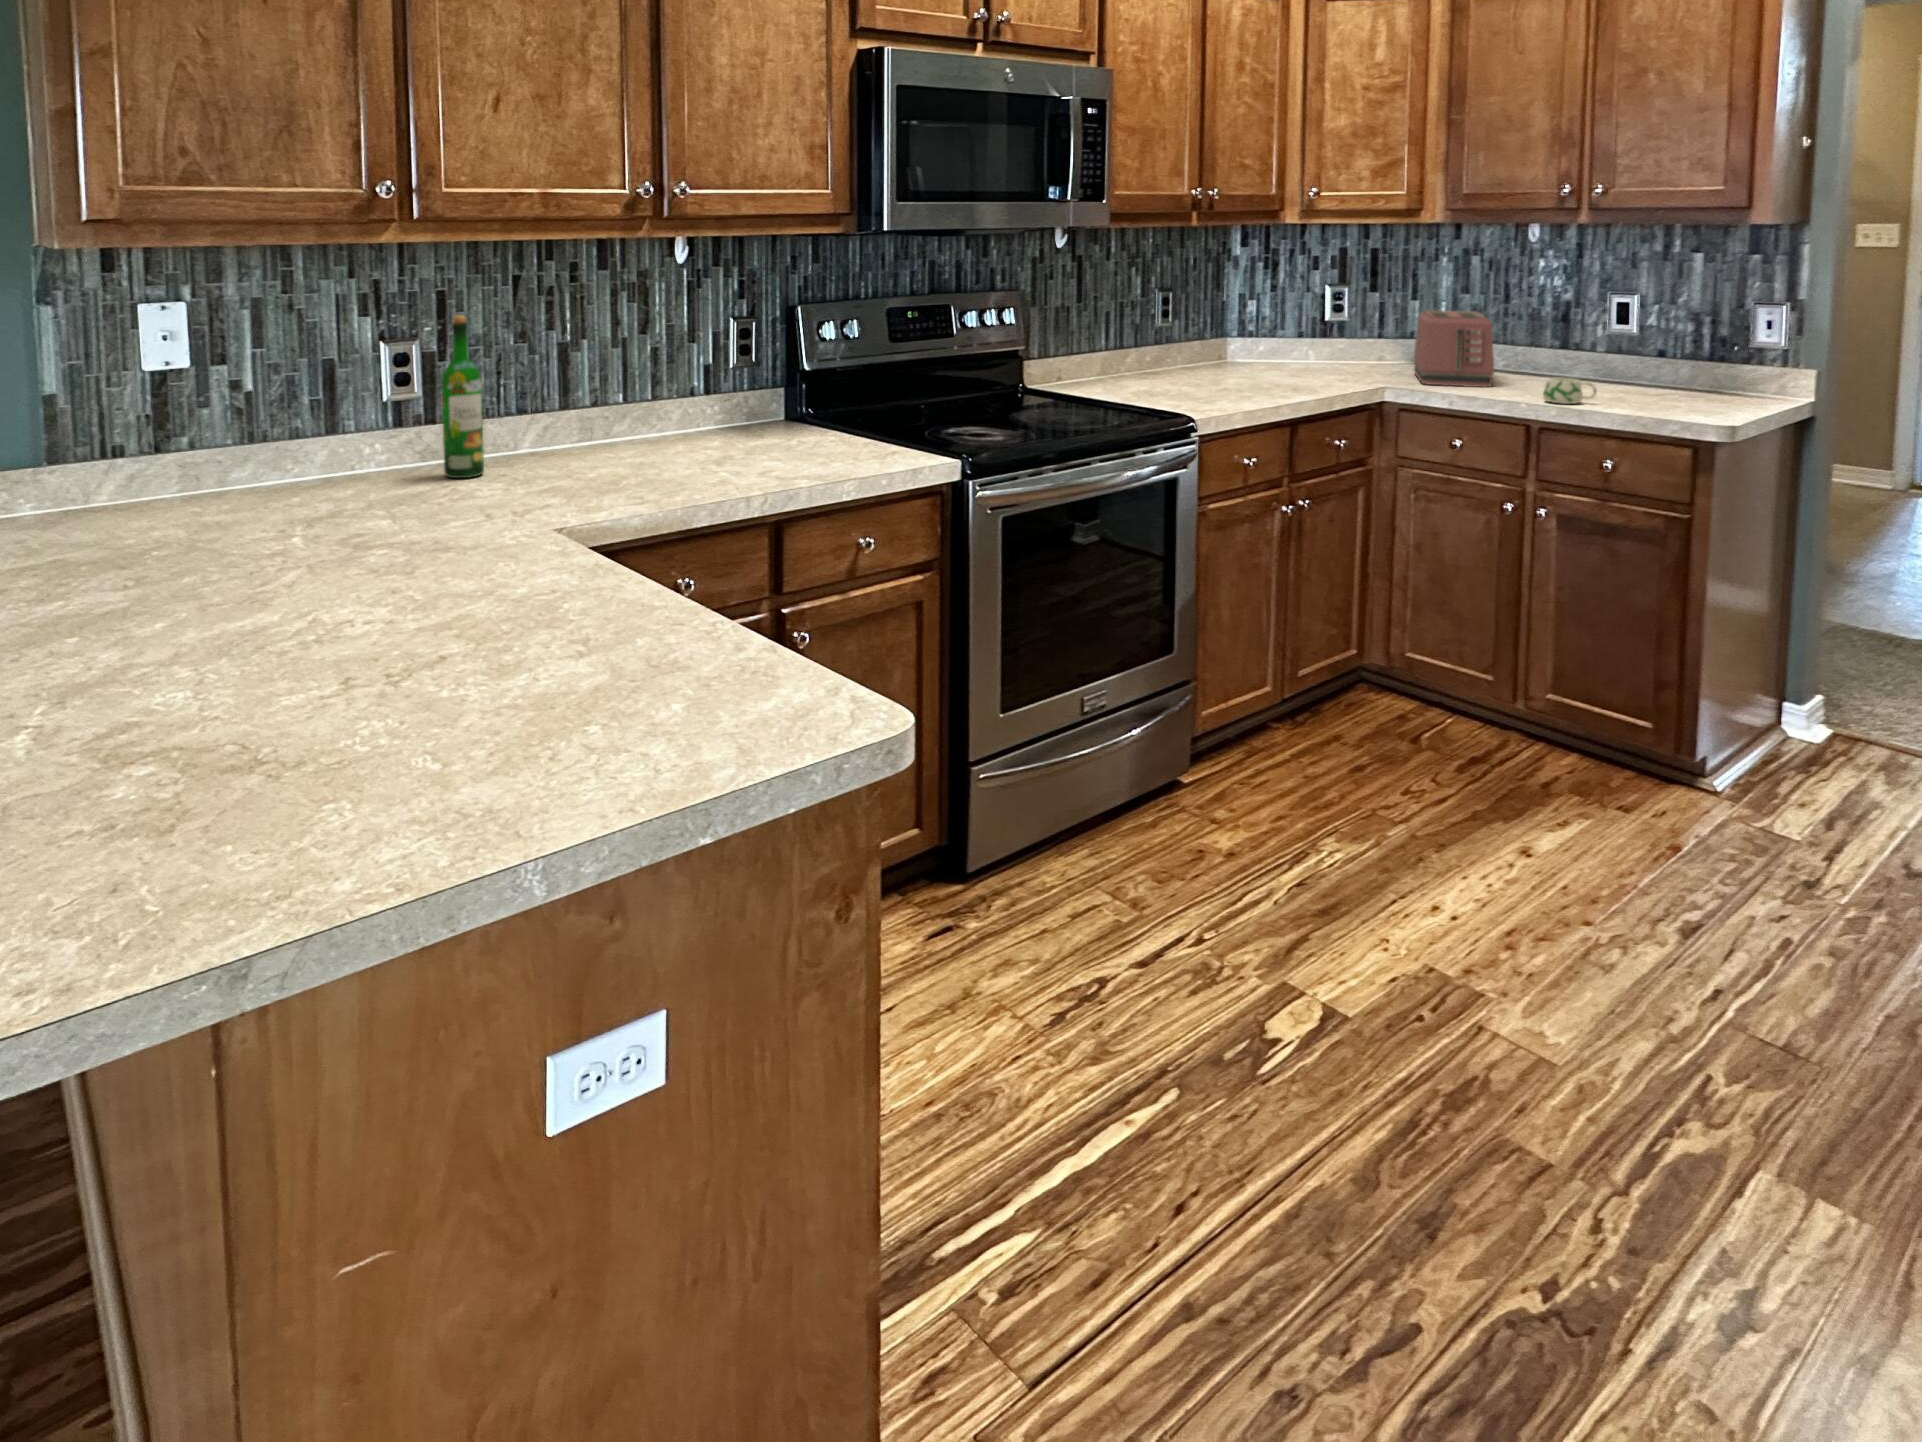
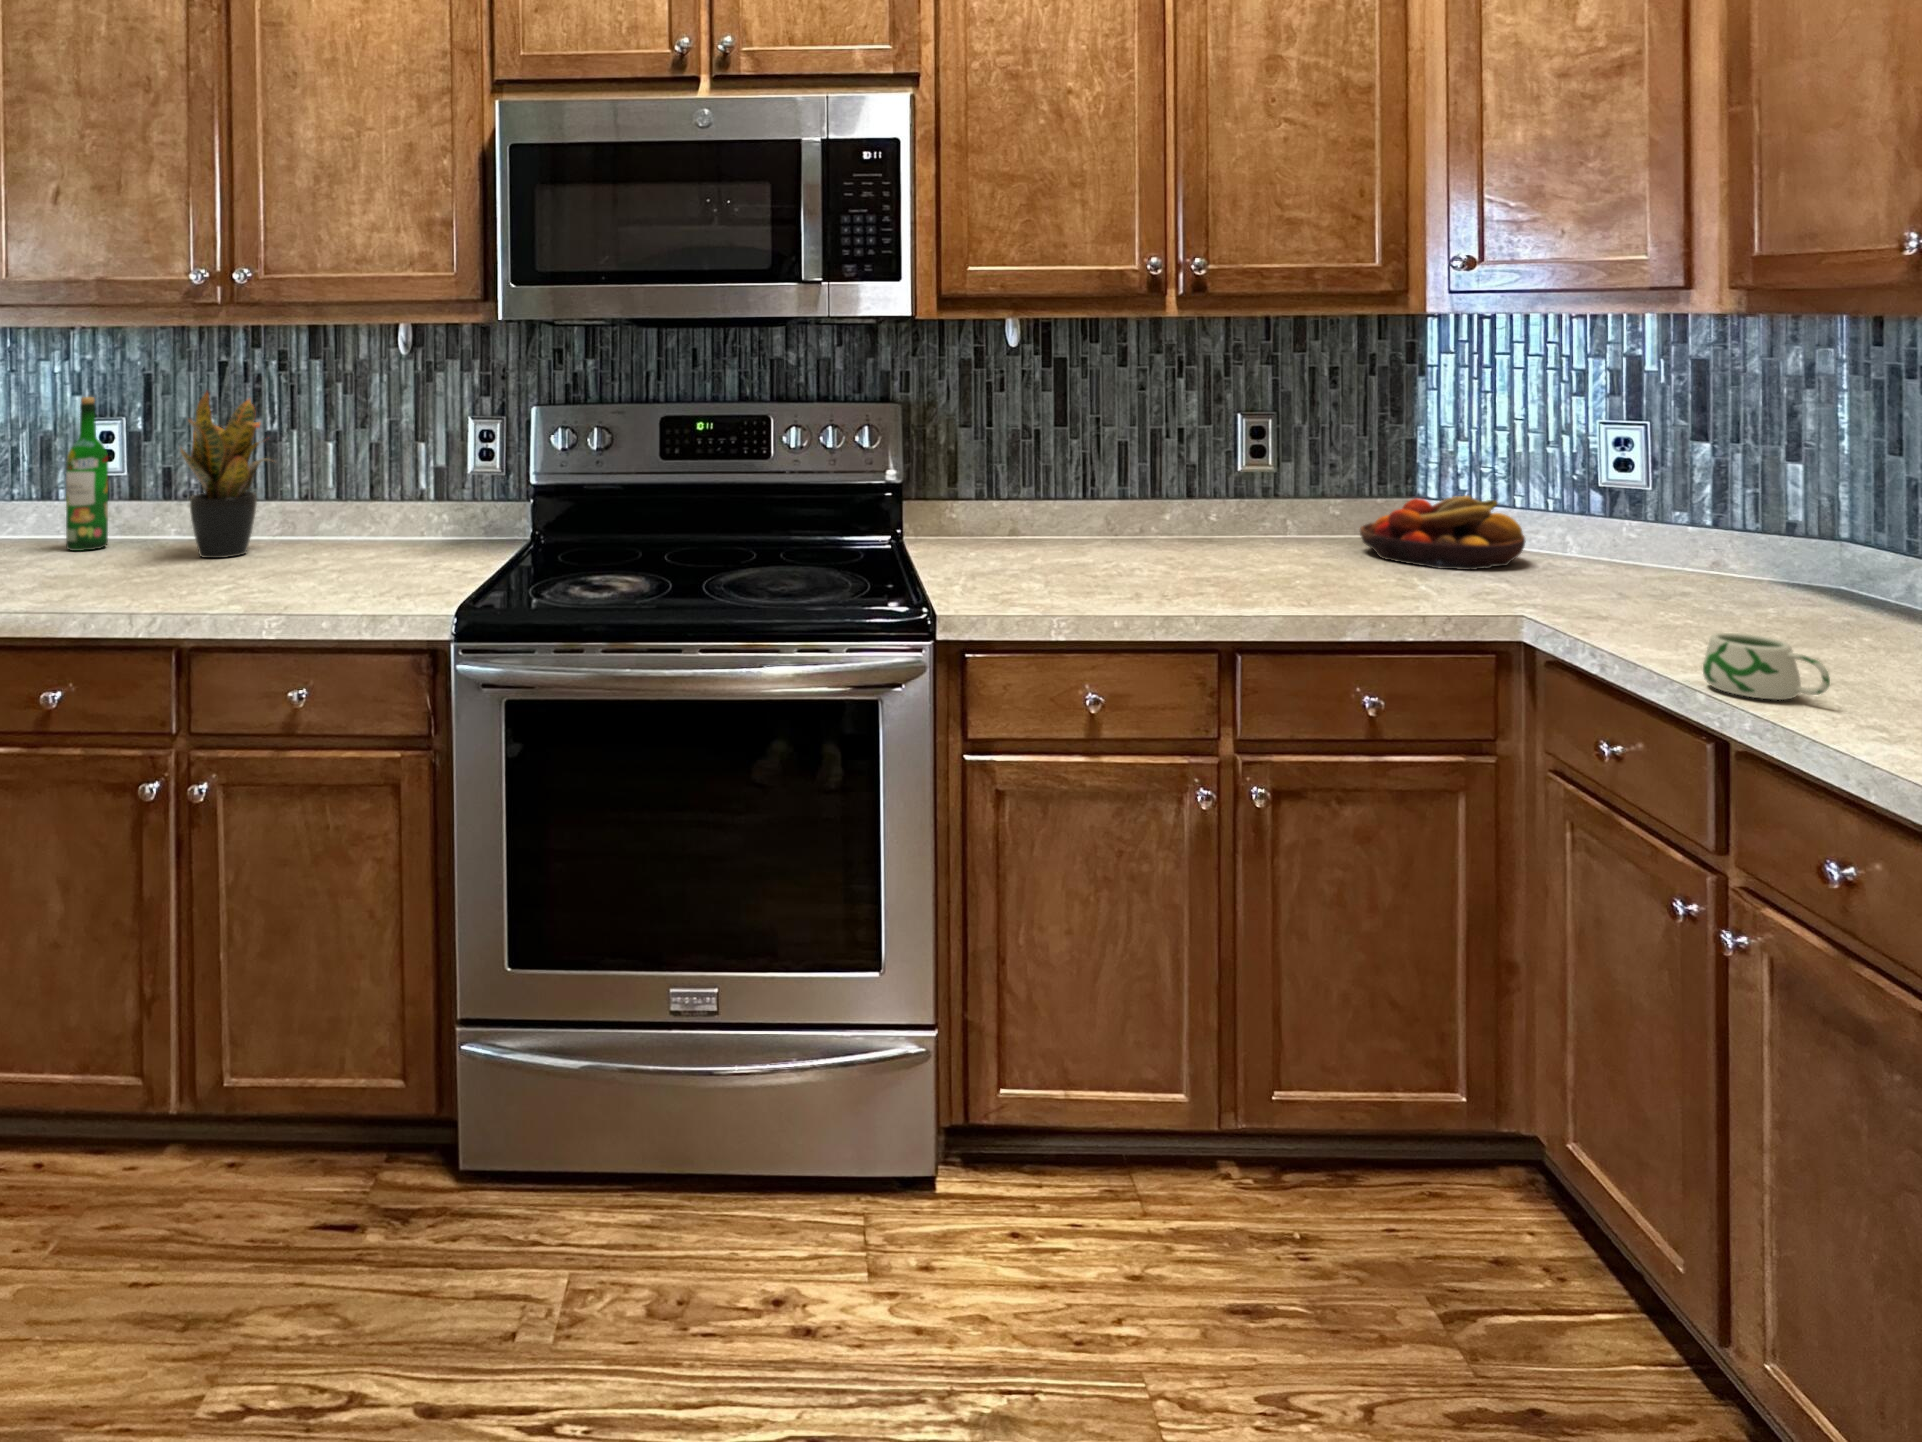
potted plant: none [564,295,676,464] -> present [180,392,273,558]
toaster: present [1414,310,1494,387] -> none [1592,473,1830,637]
fruit bowl: none [1234,333,1327,375] -> present [1360,495,1525,570]

